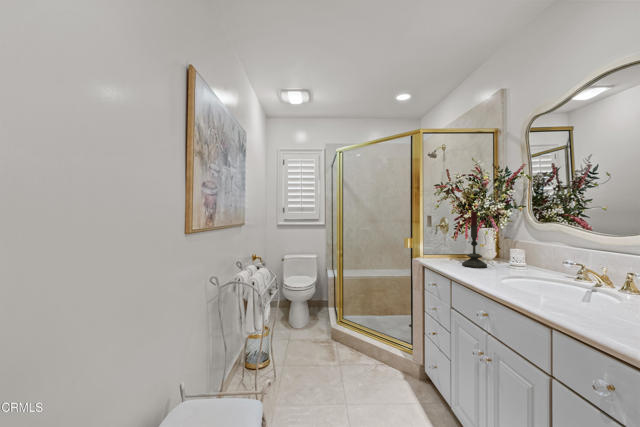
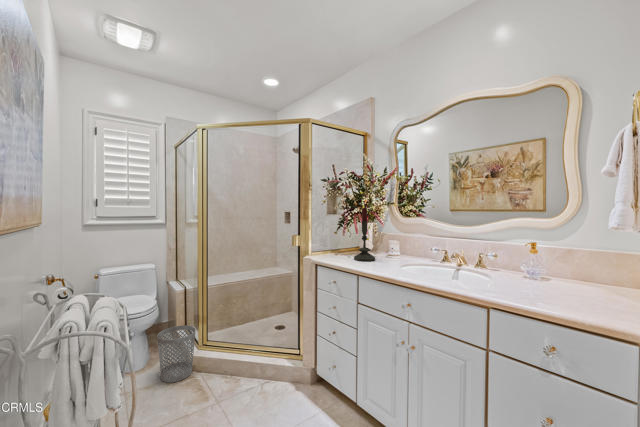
wastebasket: none [309,303,334,343] -> present [157,326,196,382]

